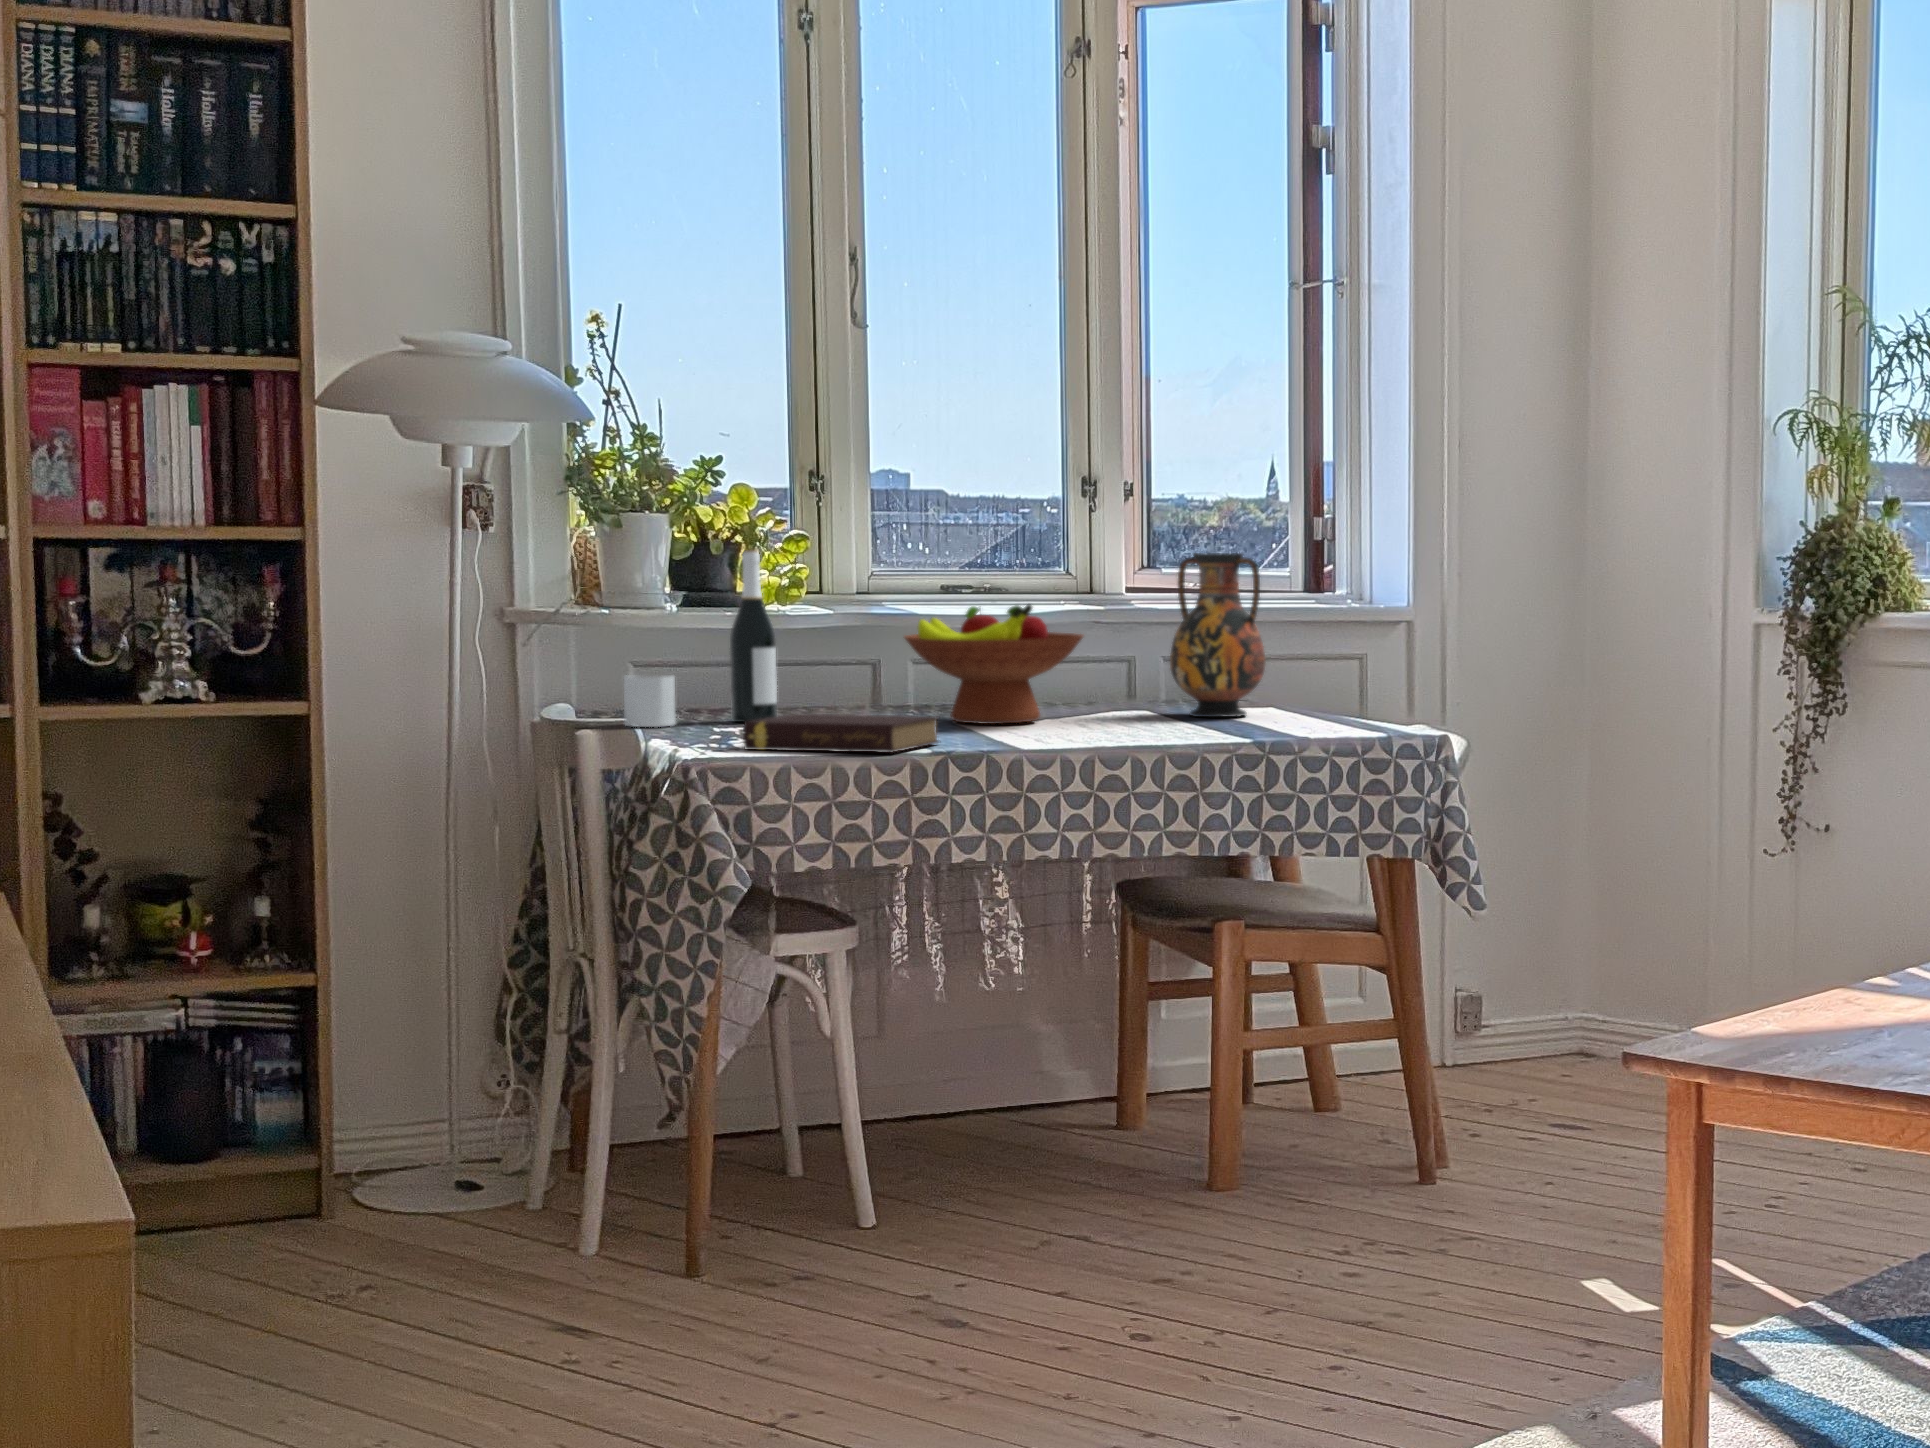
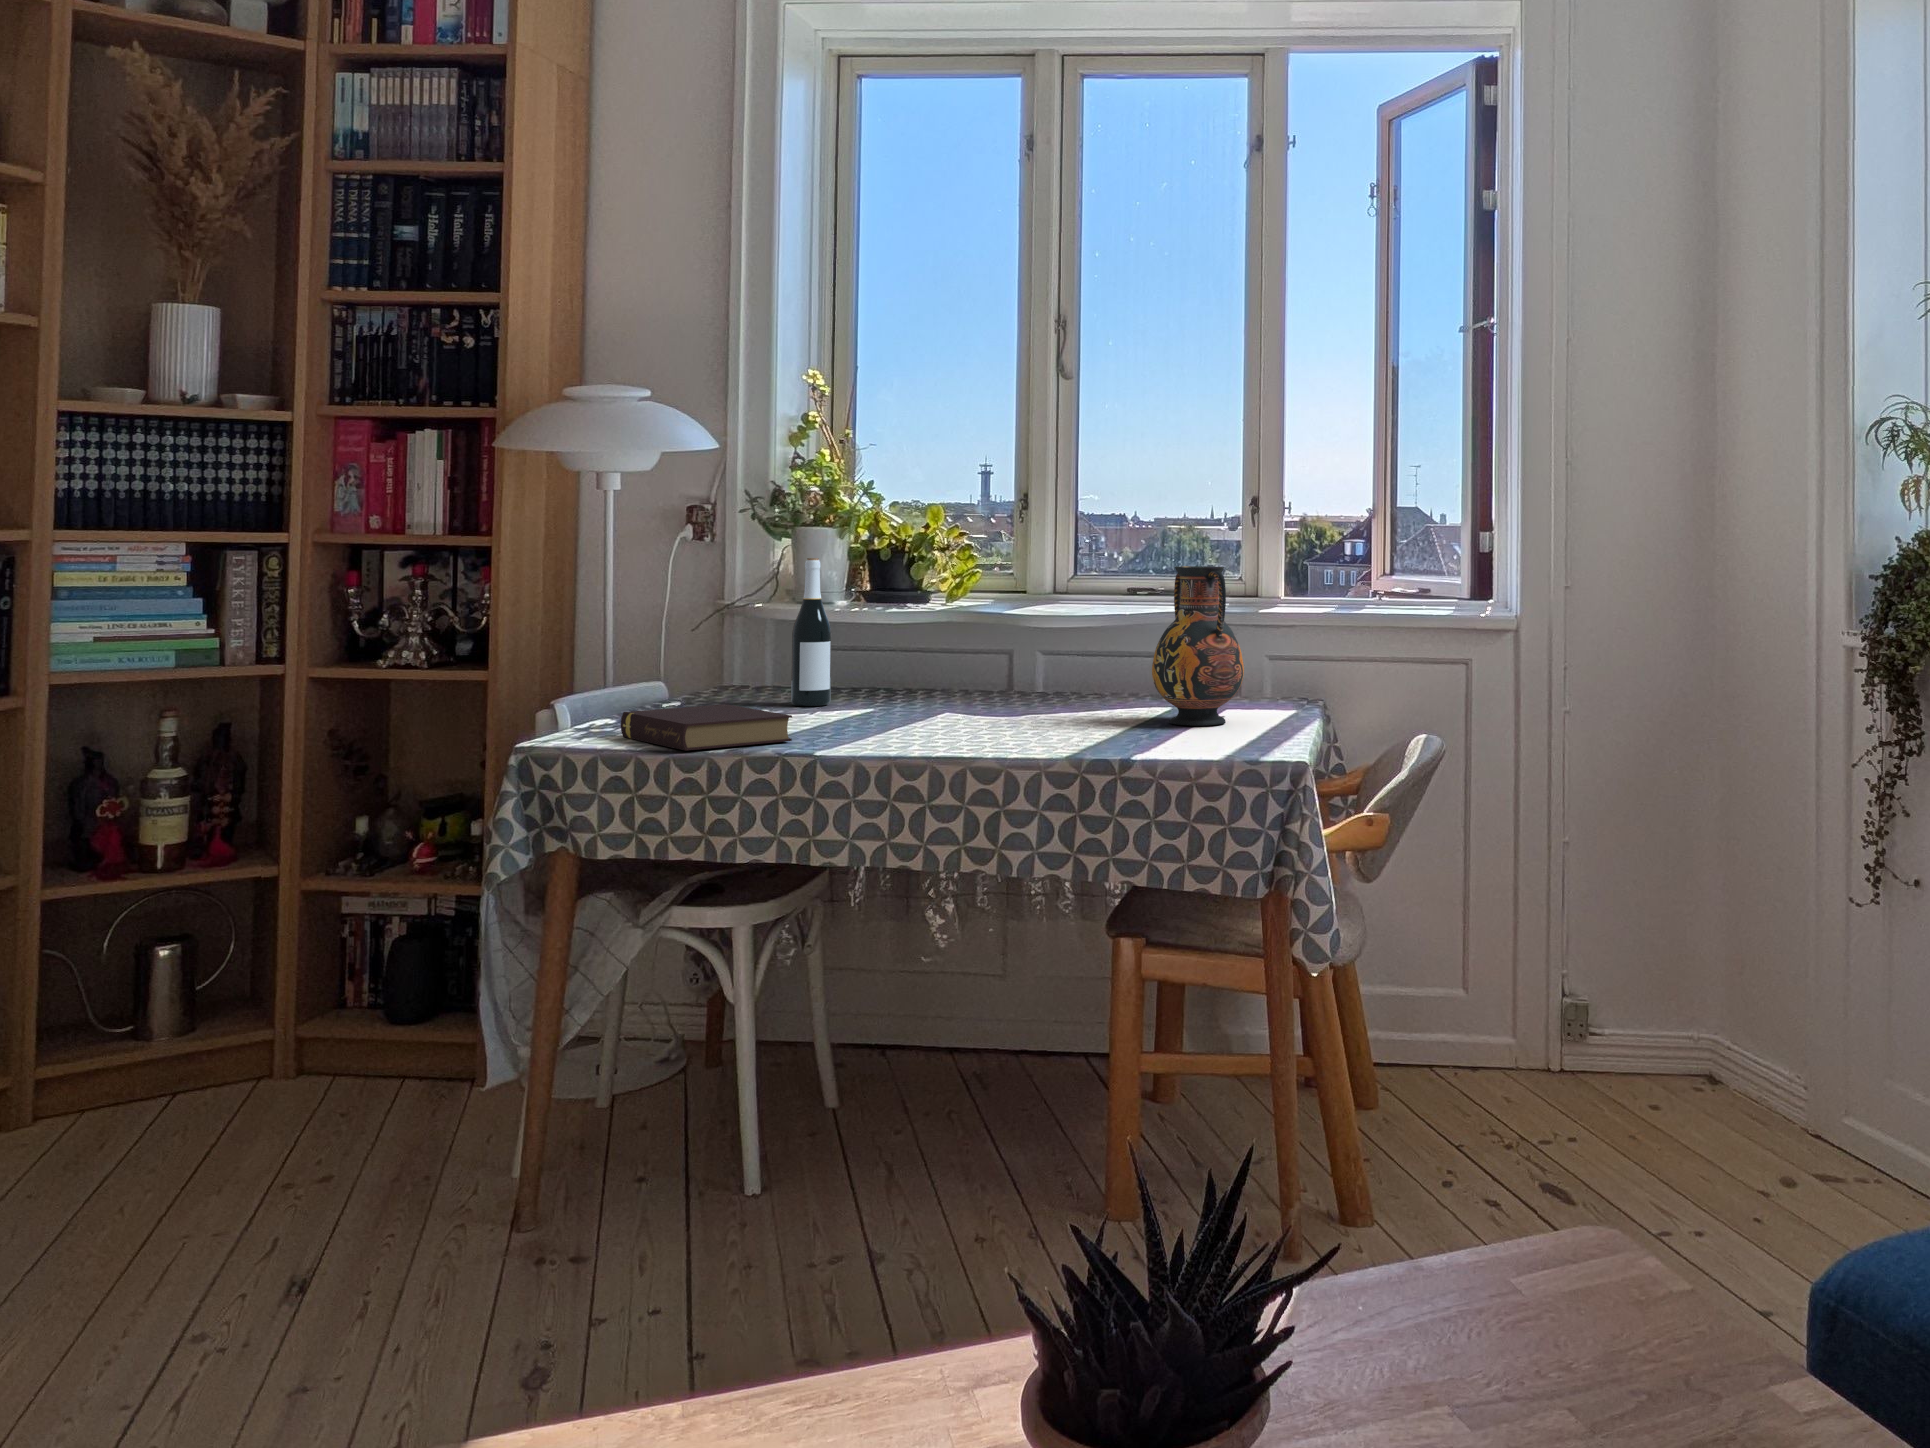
fruit bowl: present [904,604,1083,724] -> none [895,611,1062,720]
mug: present [624,675,676,727] -> none [695,661,752,706]

